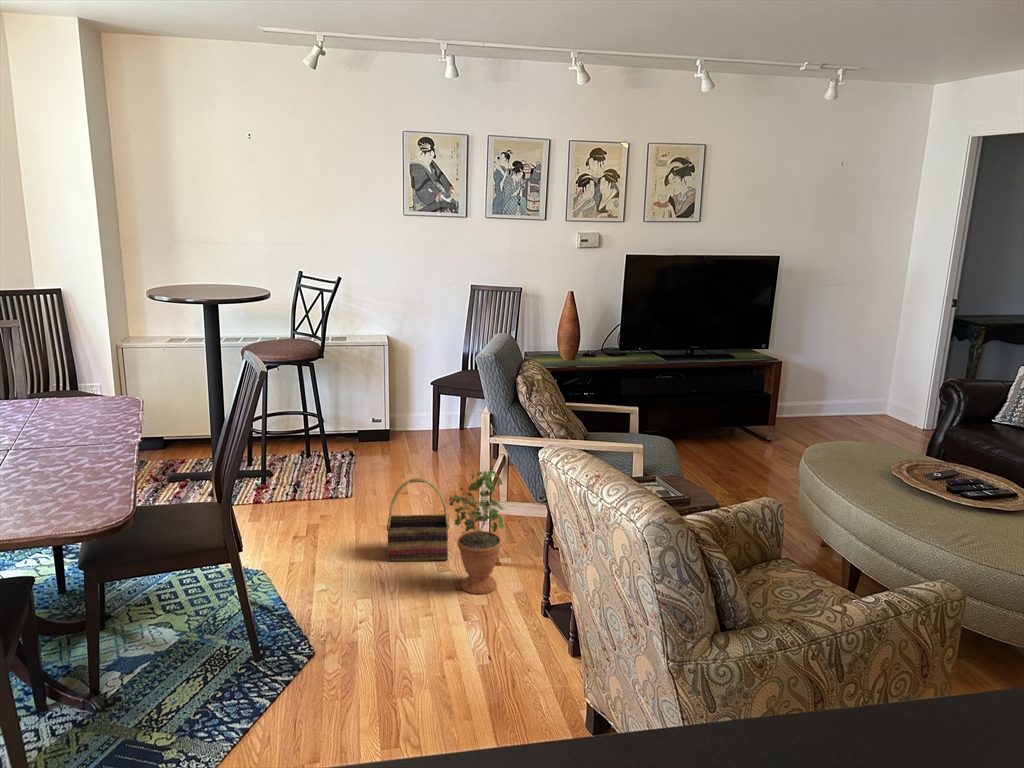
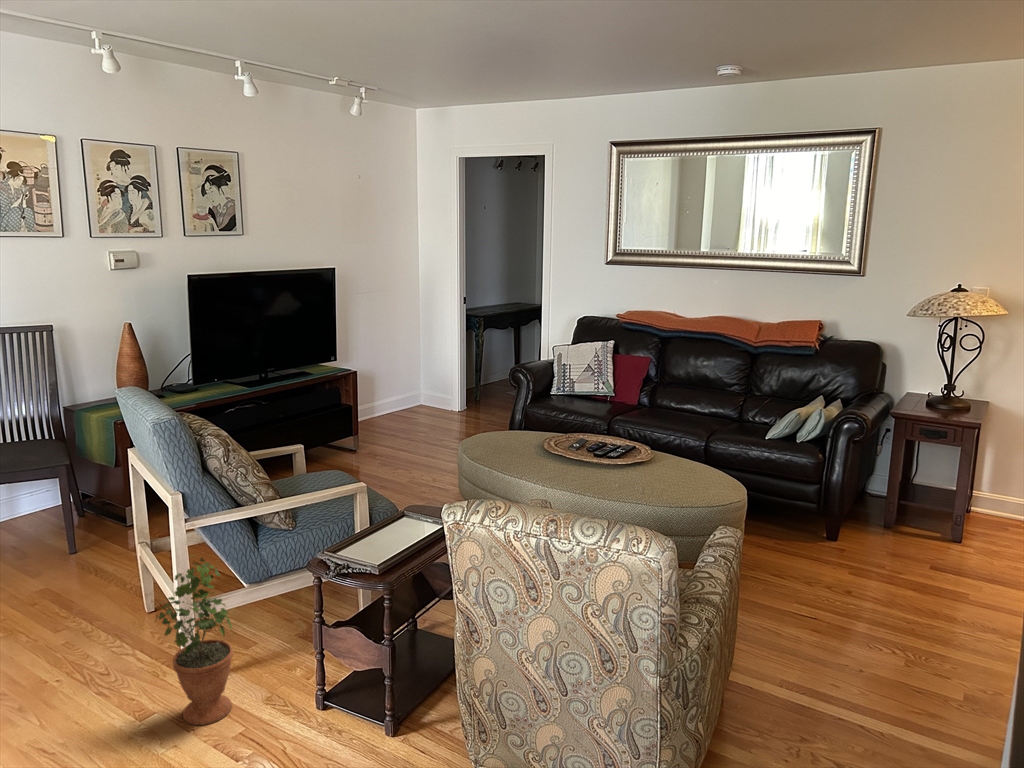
basket: present [387,478,449,561] -> none [27,606,137,739]

